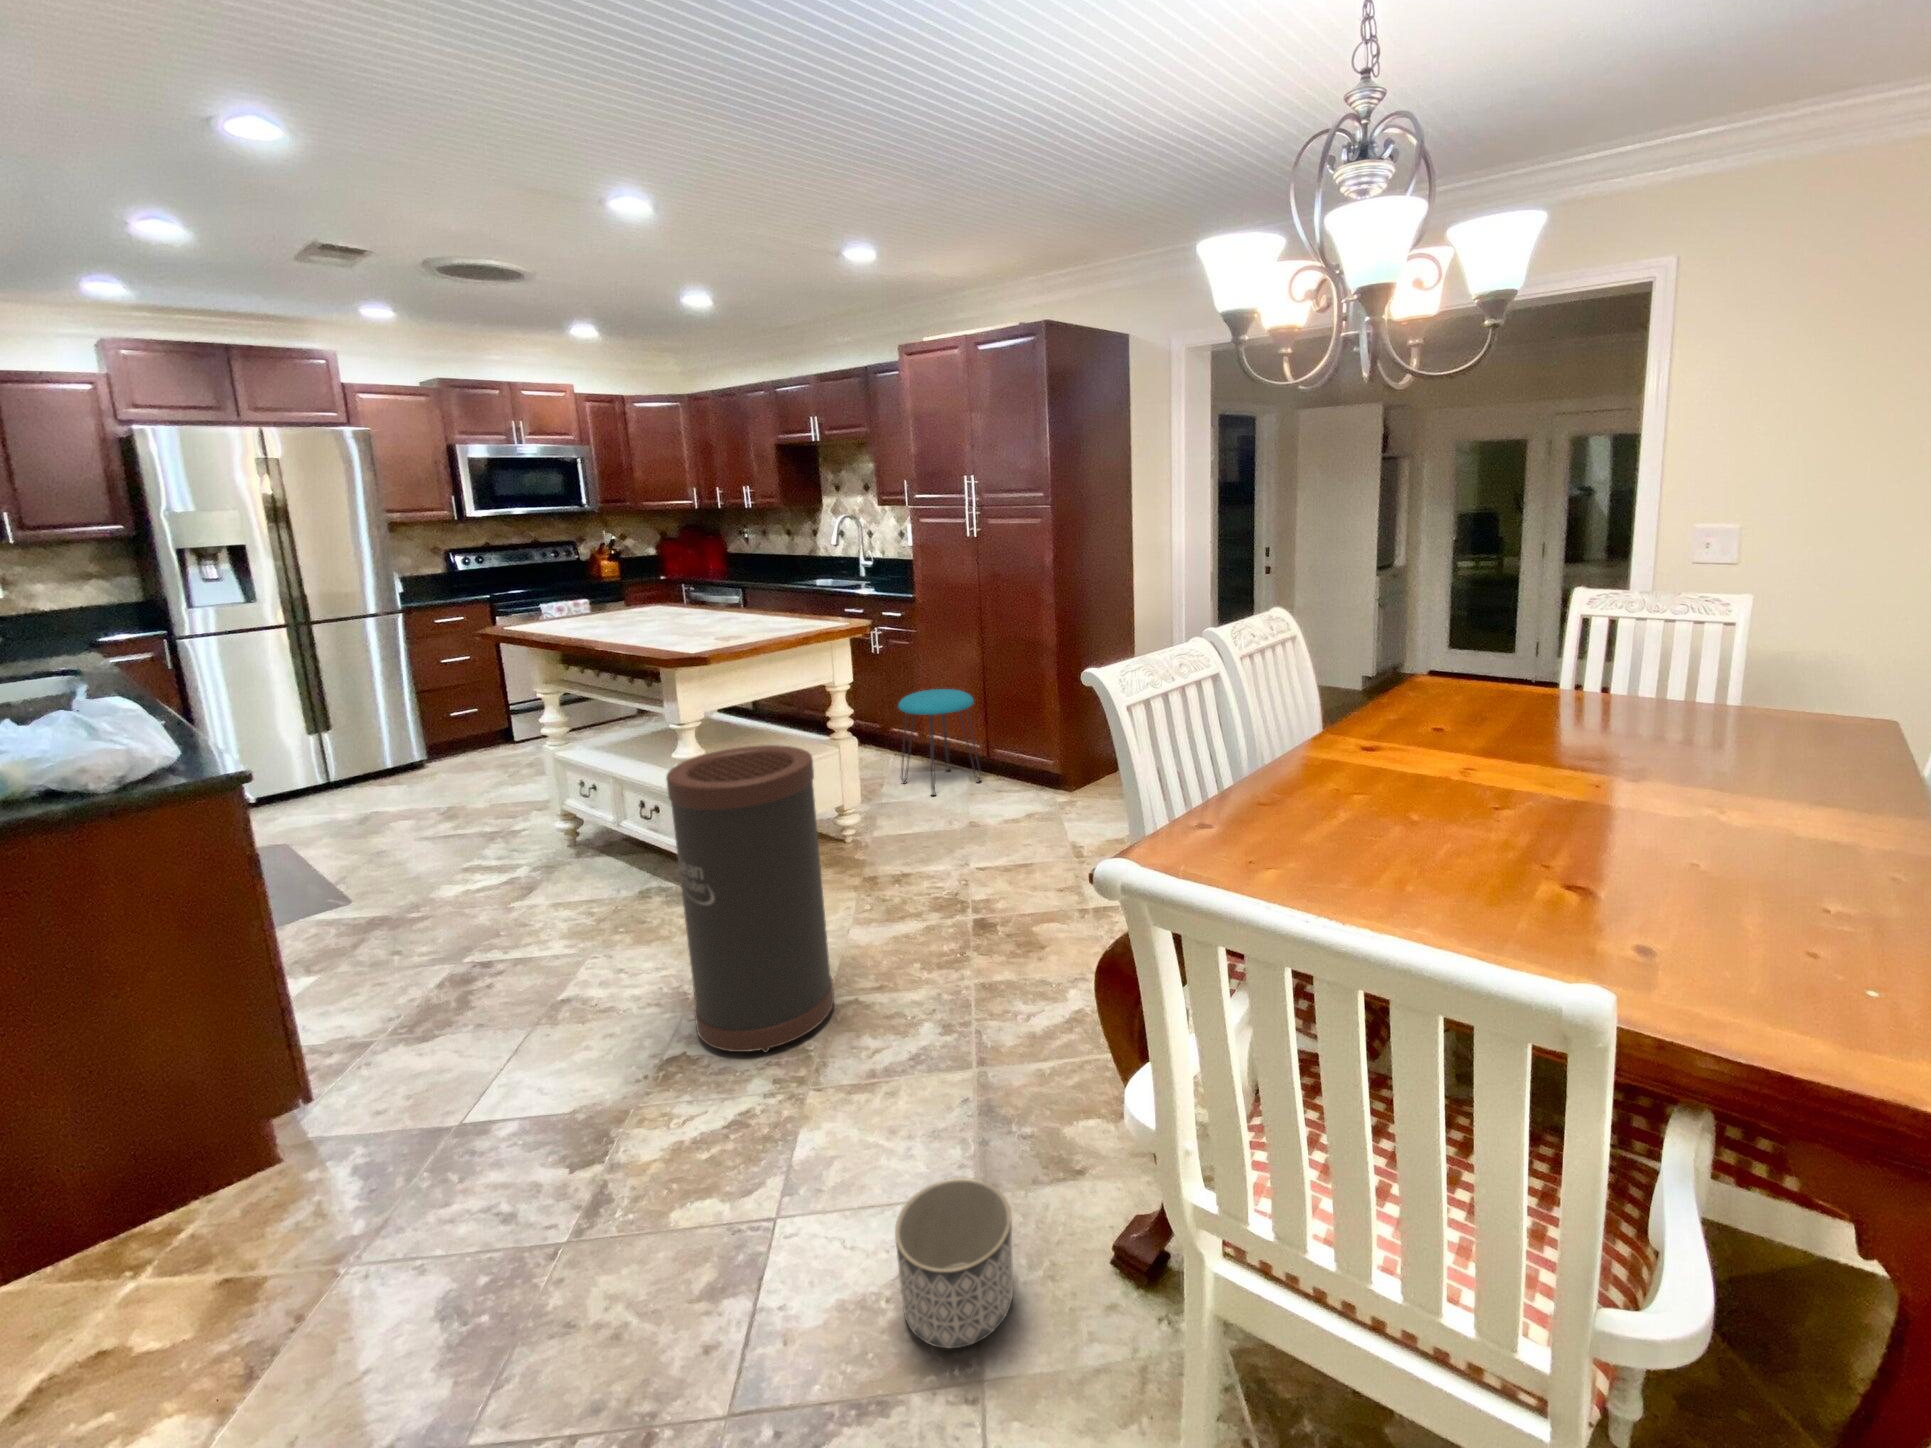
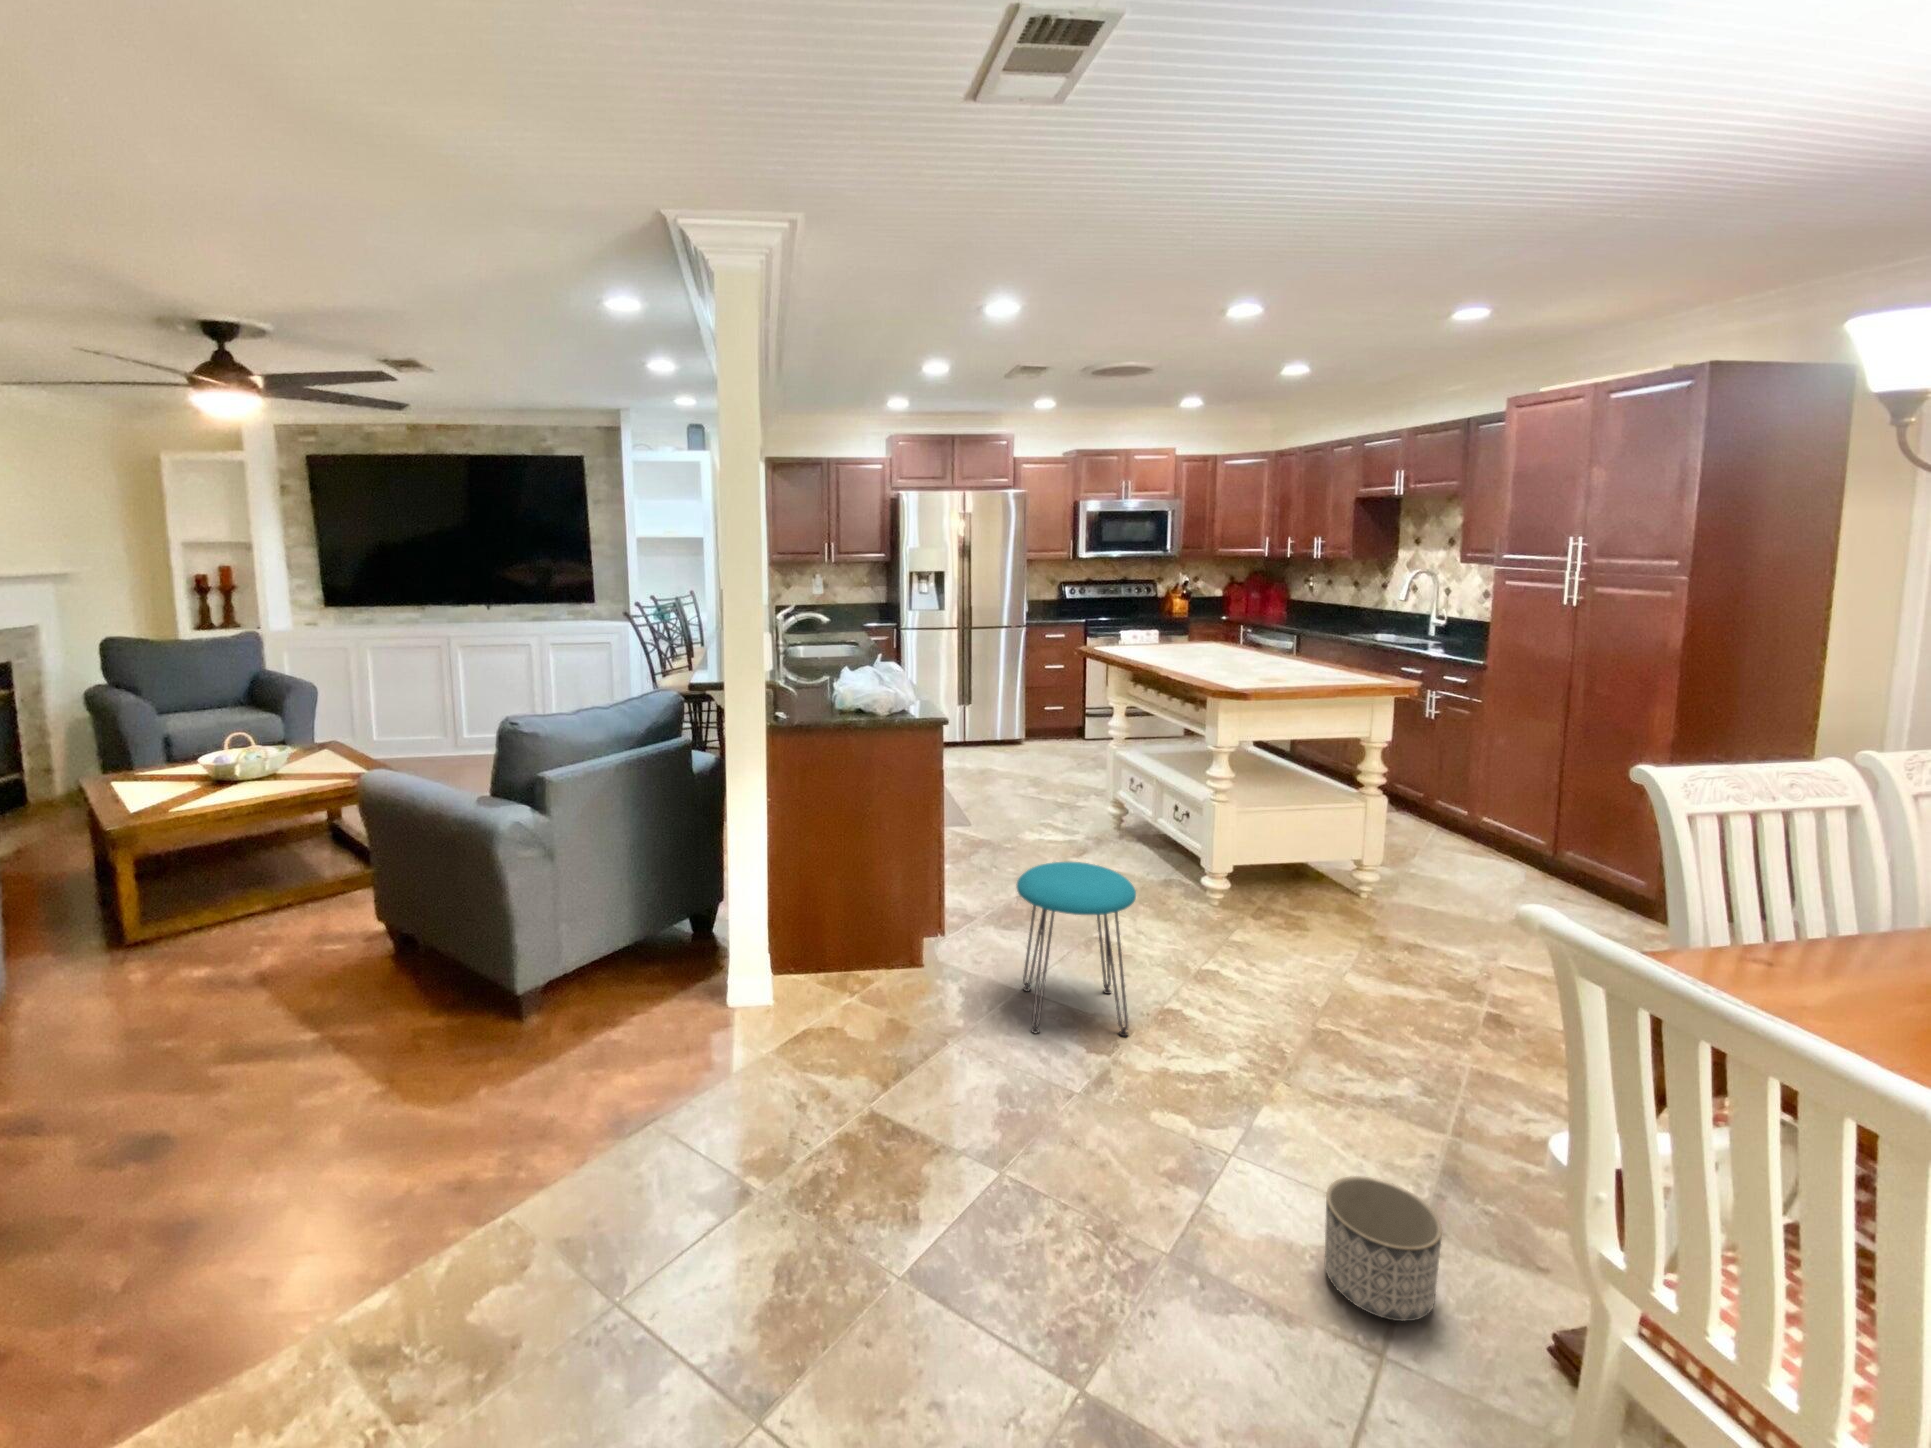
stool: present [898,689,981,796] -> present [1016,862,1136,1036]
trash can: present [666,745,834,1053] -> none [1193,774,1328,1037]

